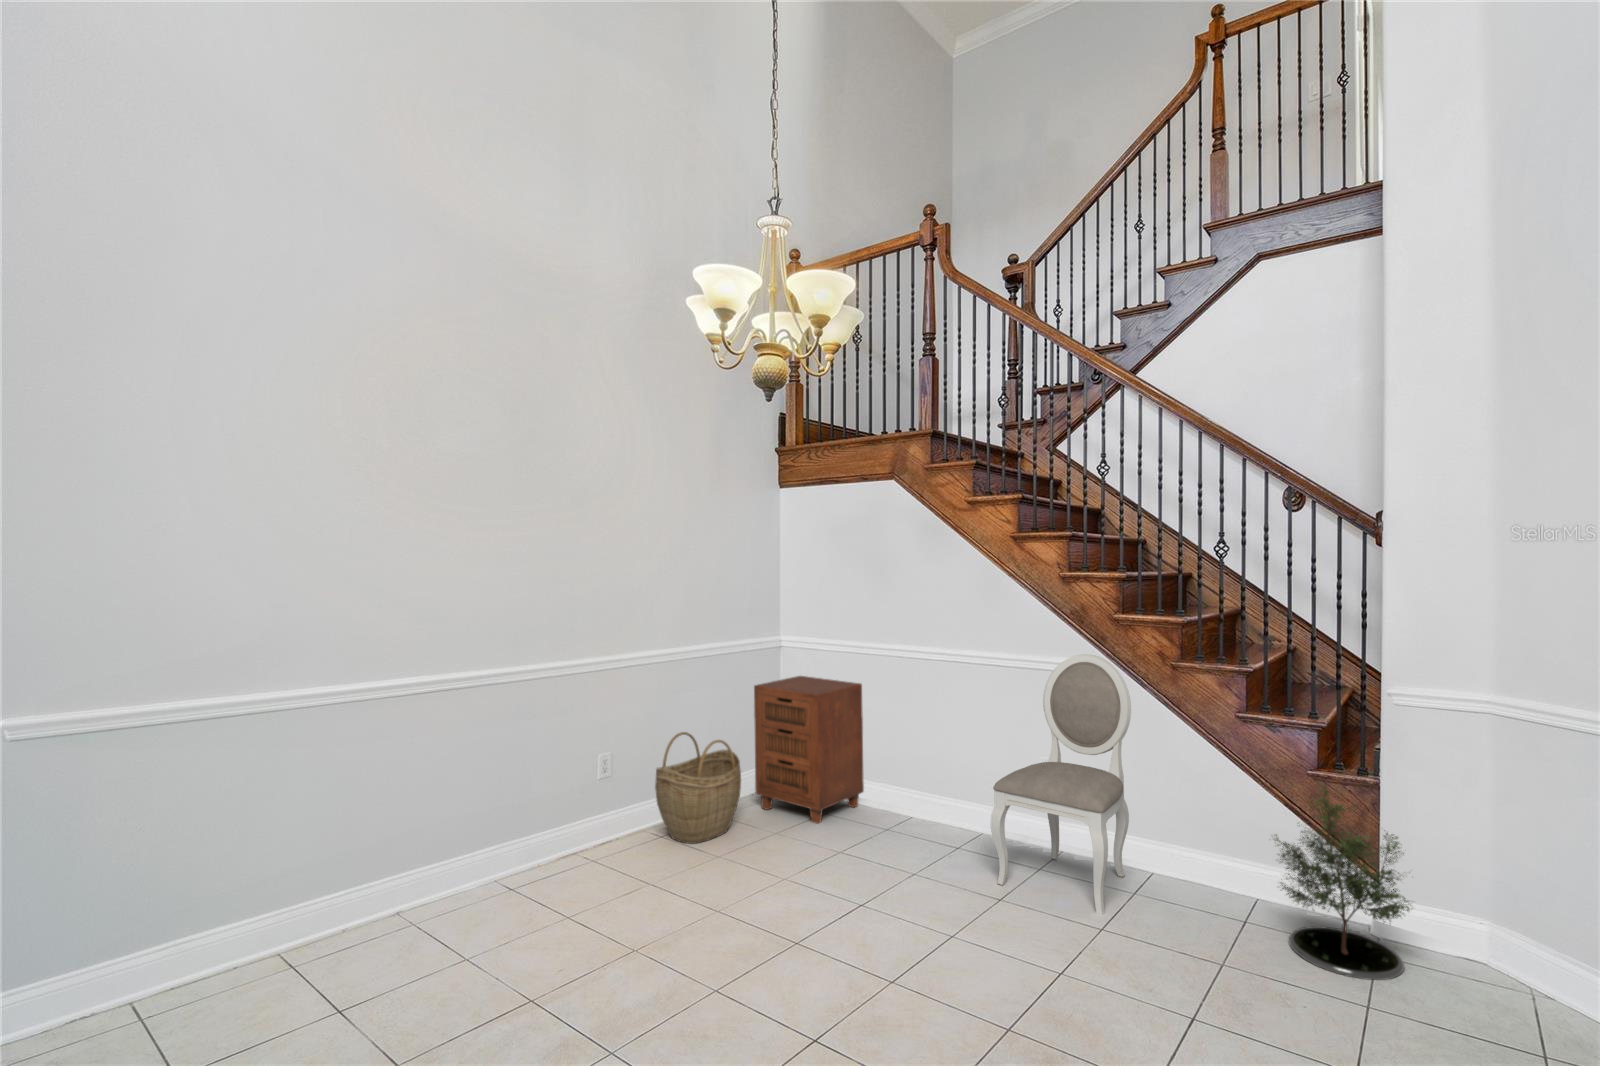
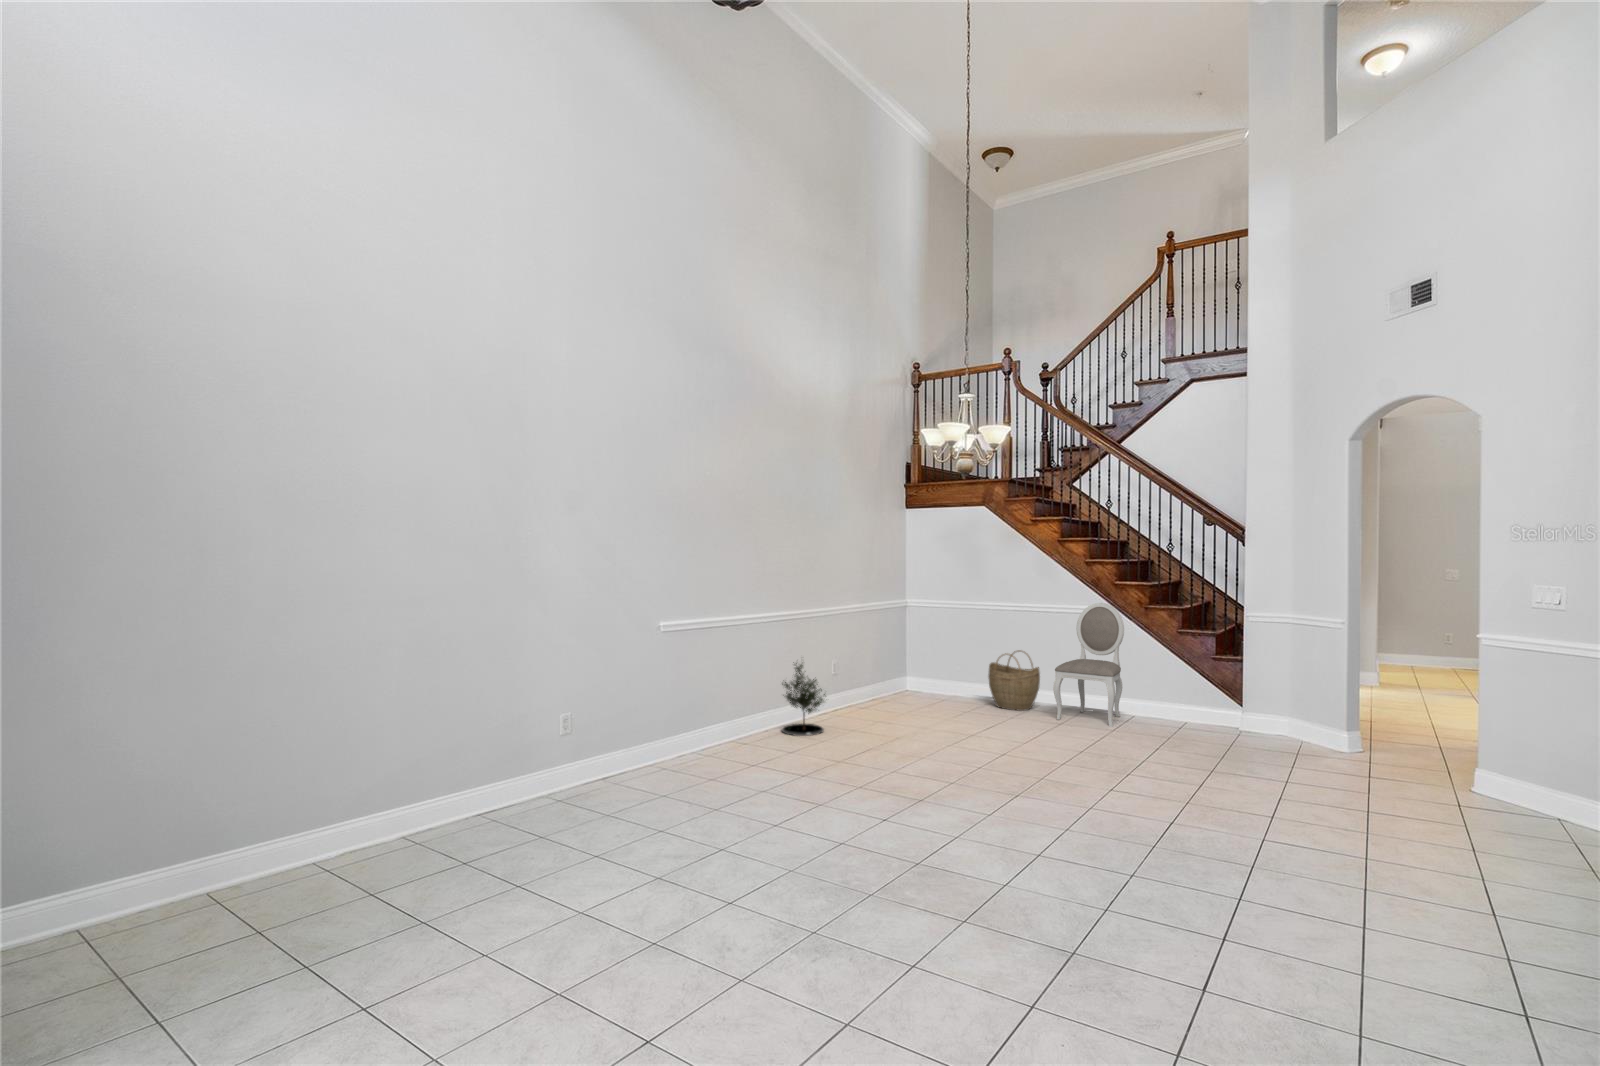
cabinet: present [754,676,864,824] -> none [901,623,964,704]
woven basket: present [655,732,741,844] -> present [988,650,1040,711]
potted tree: present [1275,782,1409,980] -> present [782,663,825,736]

